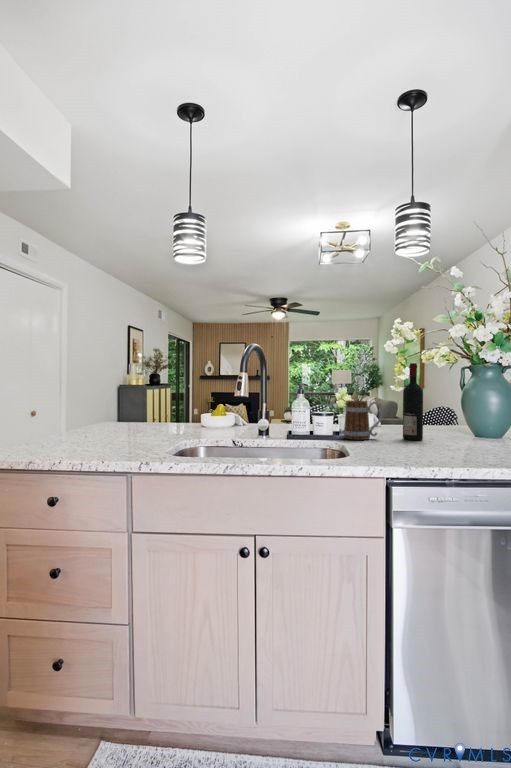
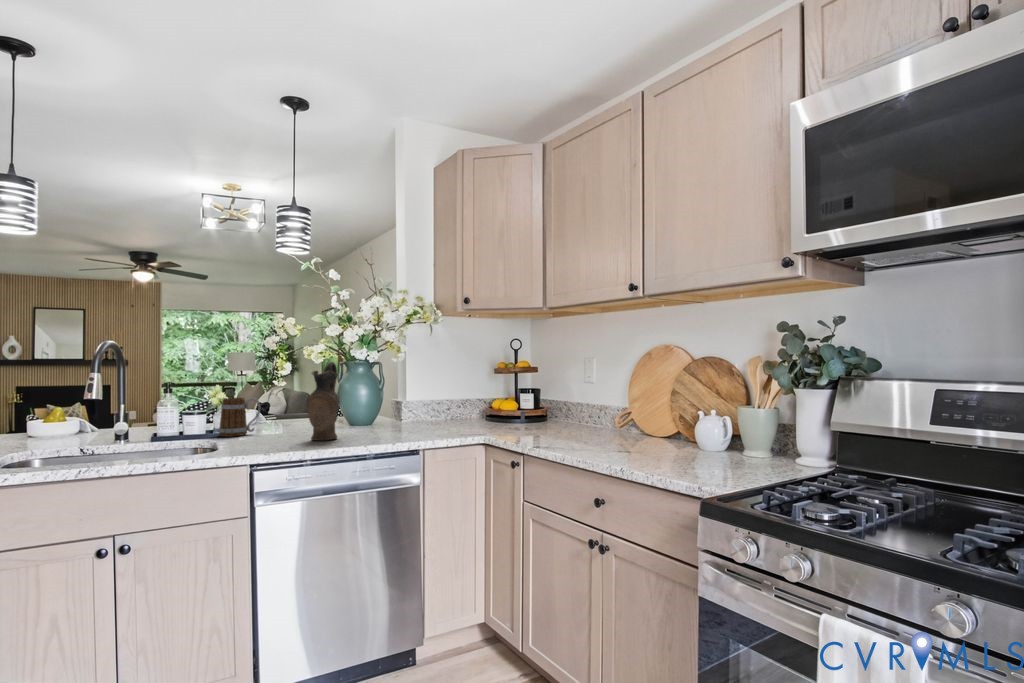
ceramic pitcher: none [441,360,484,455] -> present [305,362,340,440]
wine bottle: present [403,363,423,440] -> none [280,361,299,433]

